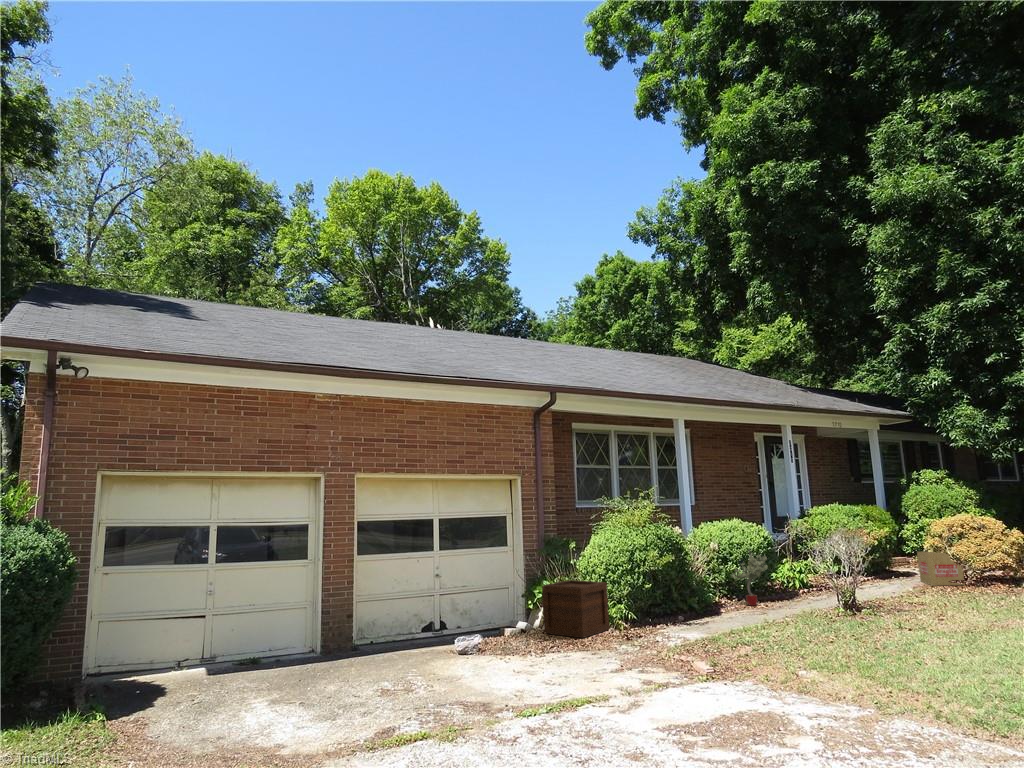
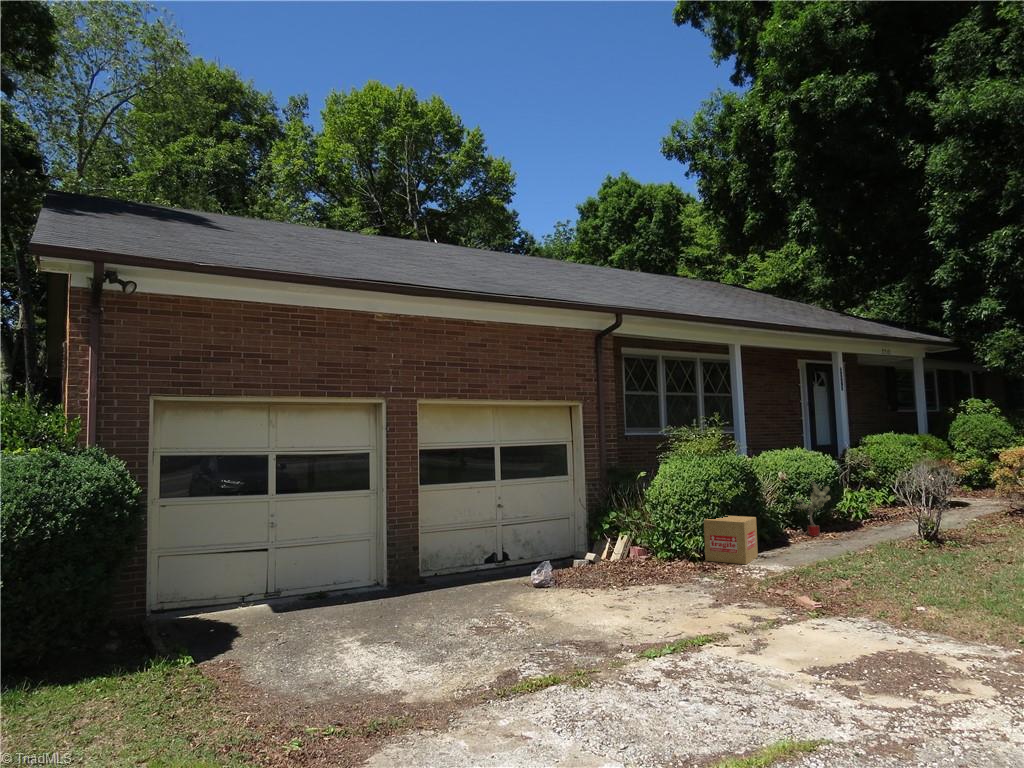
cardboard box: present [917,551,964,585] -> present [704,516,758,564]
wooden crate: present [542,580,609,638] -> none [614,511,682,571]

